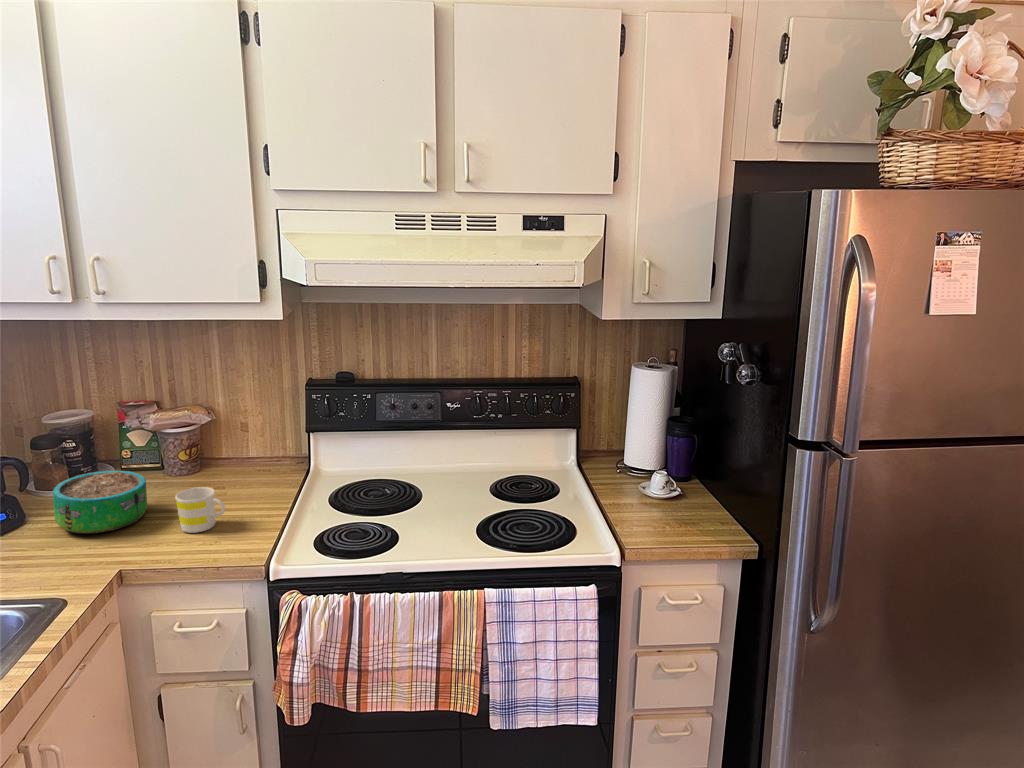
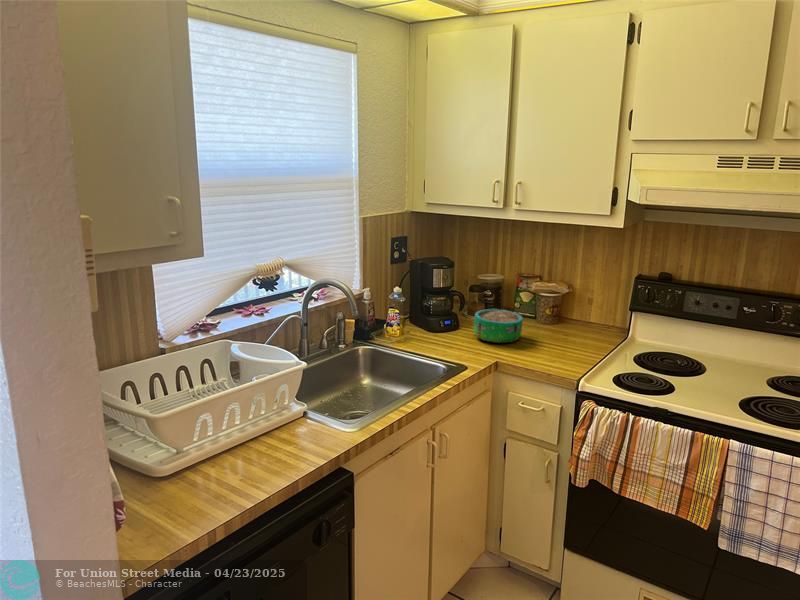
mug: present [175,487,225,533] -> none [536,328,563,355]

